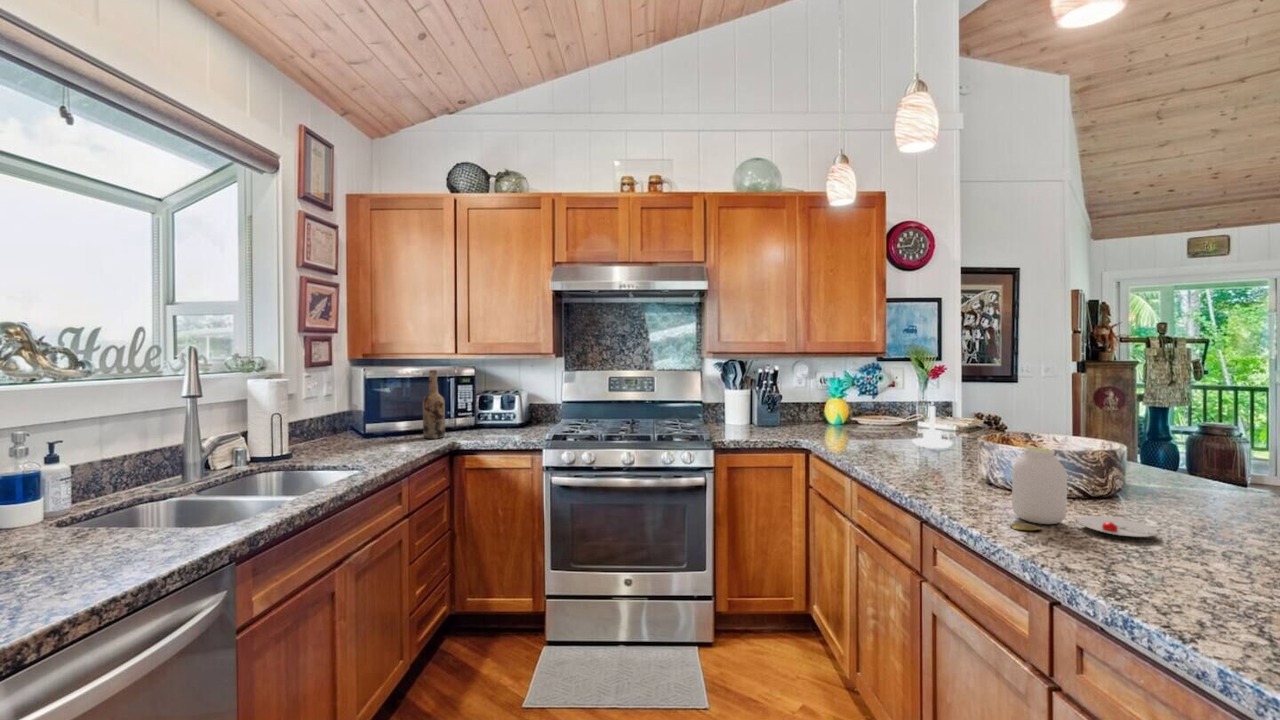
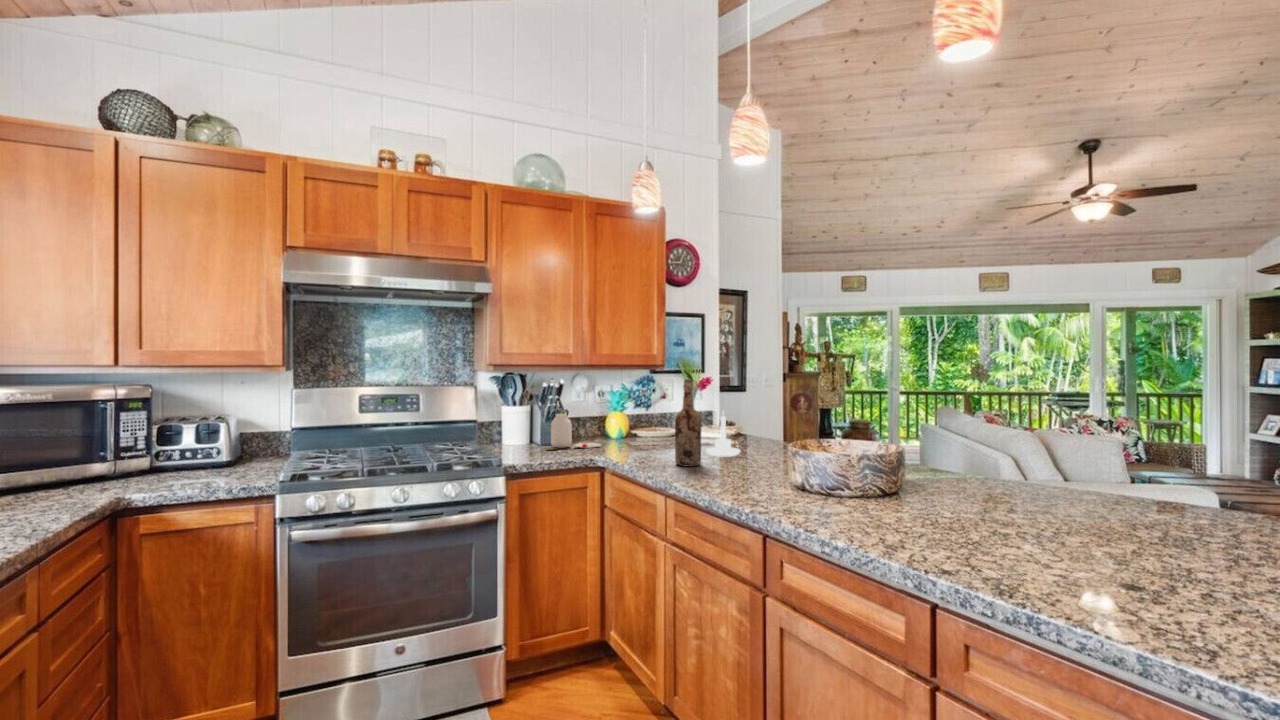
wine bottle: present [423,370,445,439] -> present [675,380,702,467]
jar: present [1011,448,1160,537] -> present [547,414,601,450]

